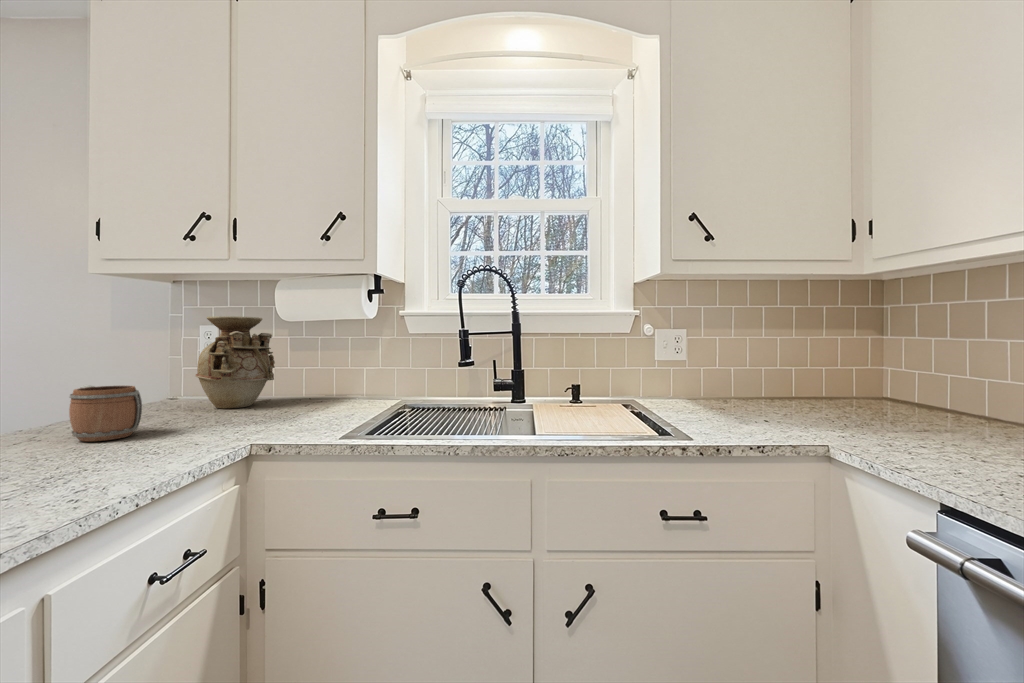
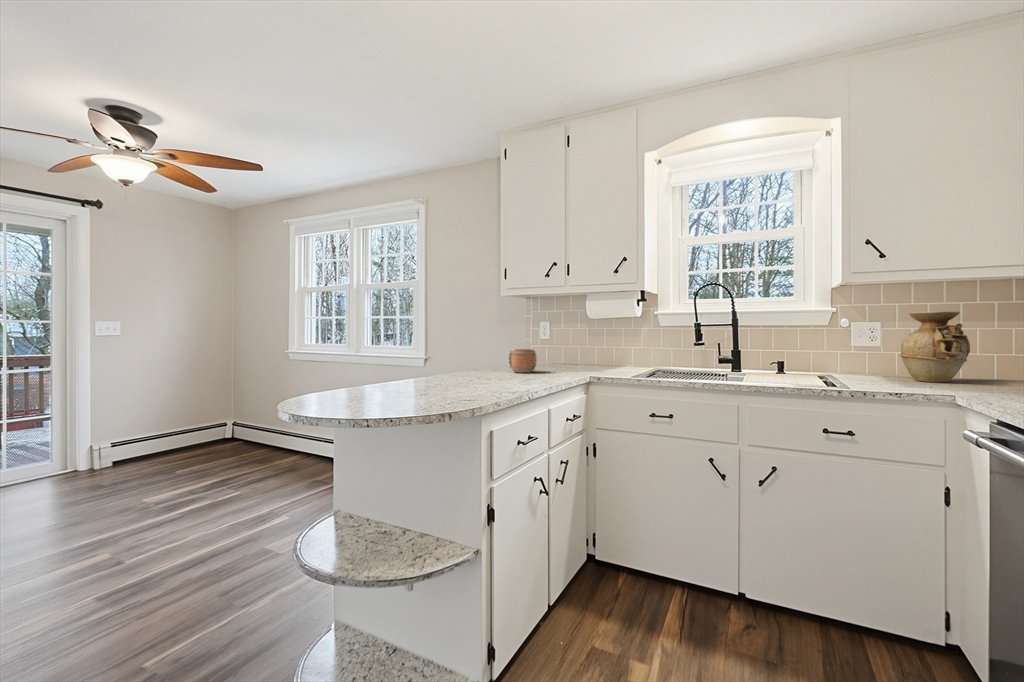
vase: present [195,316,275,408] -> present [900,311,970,382]

